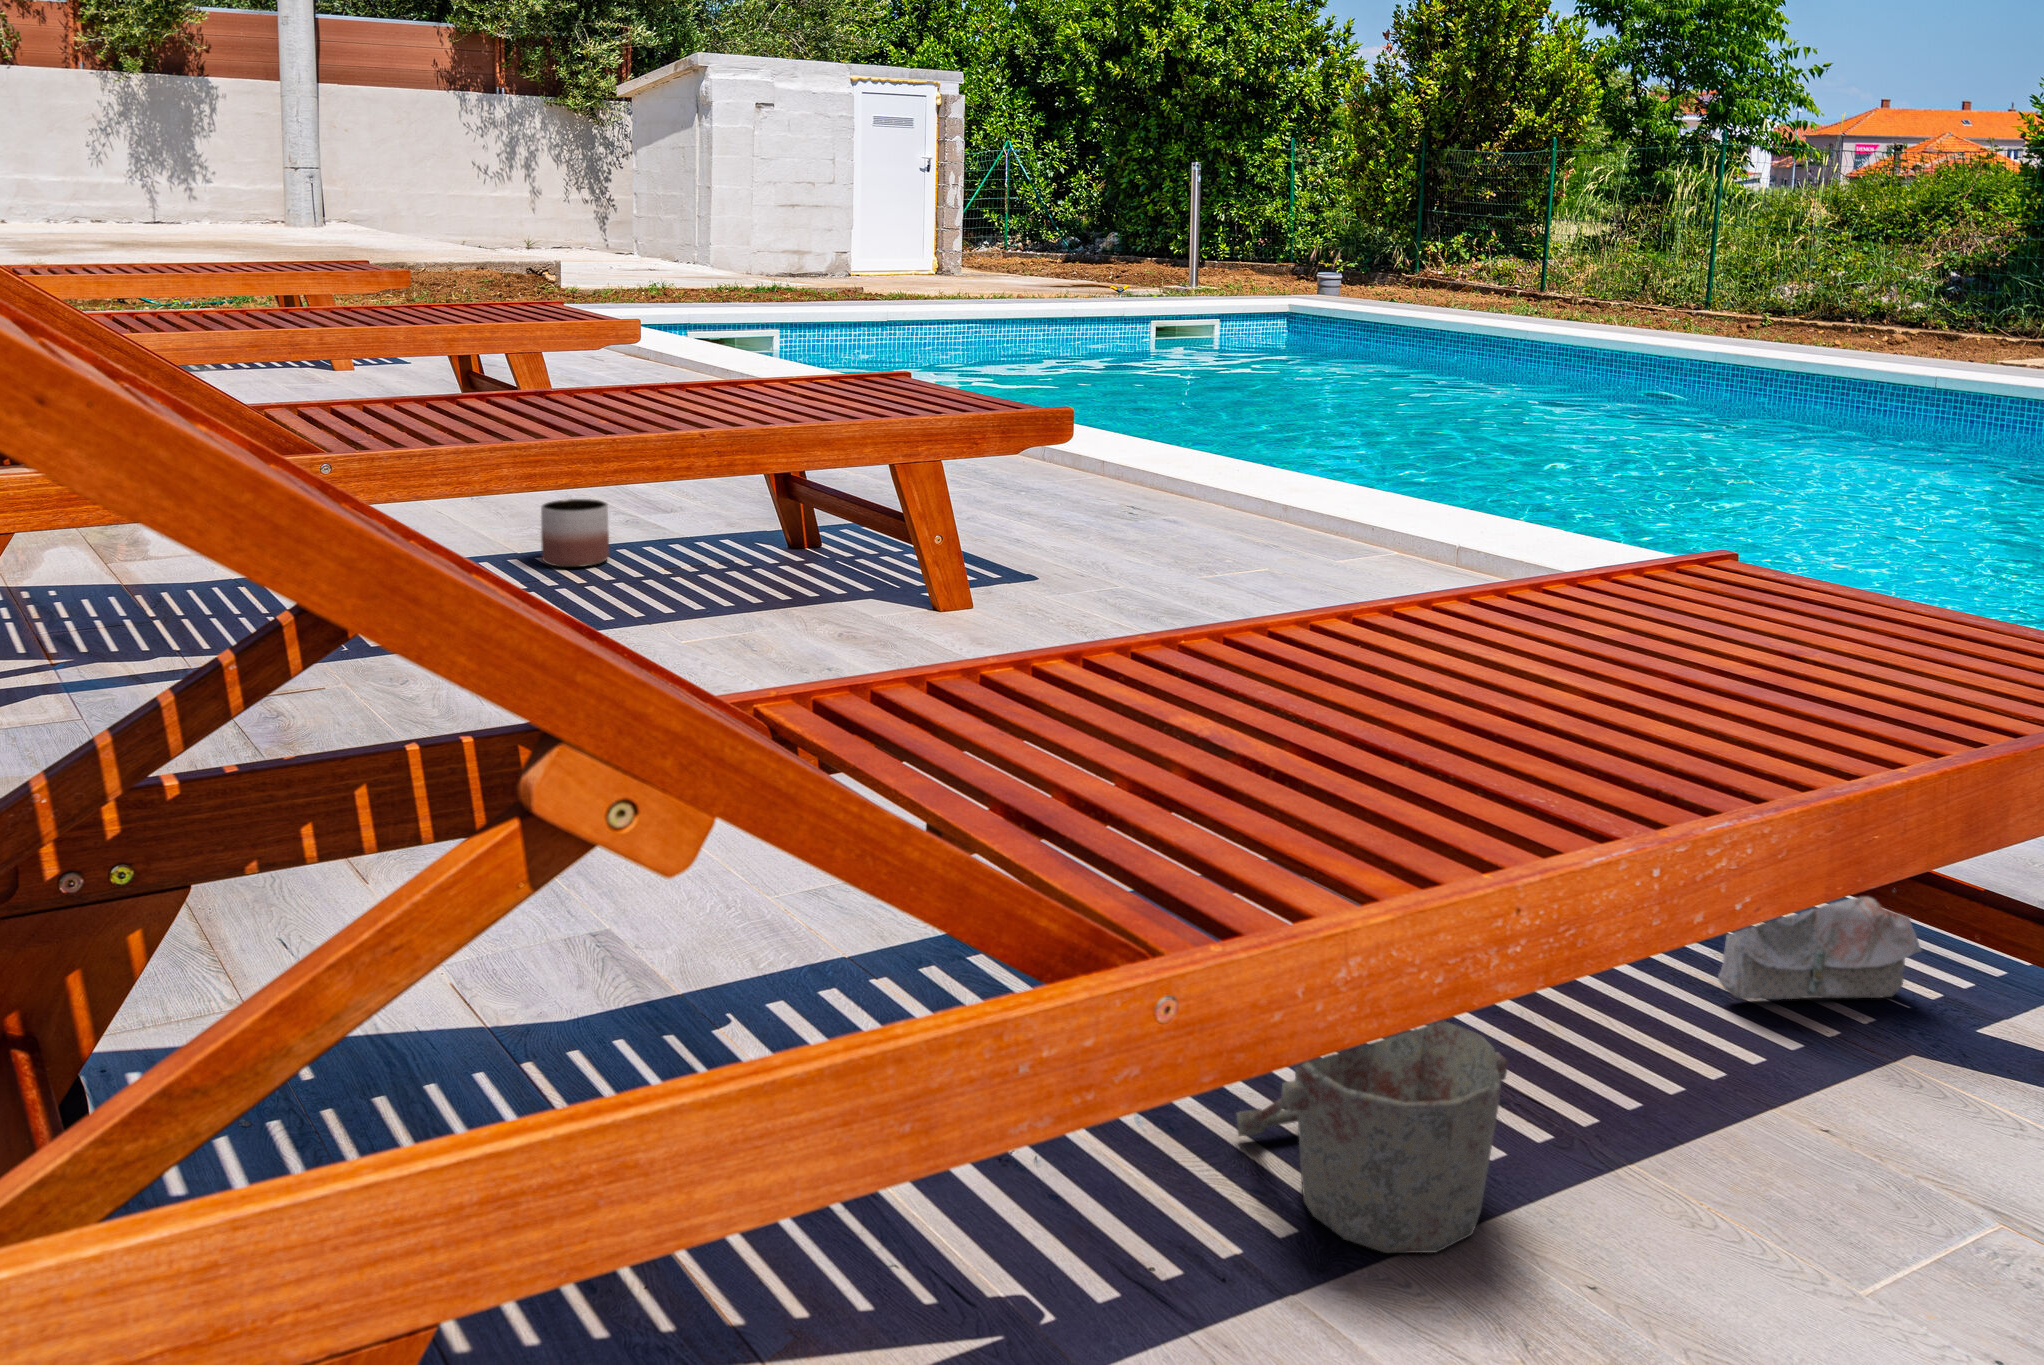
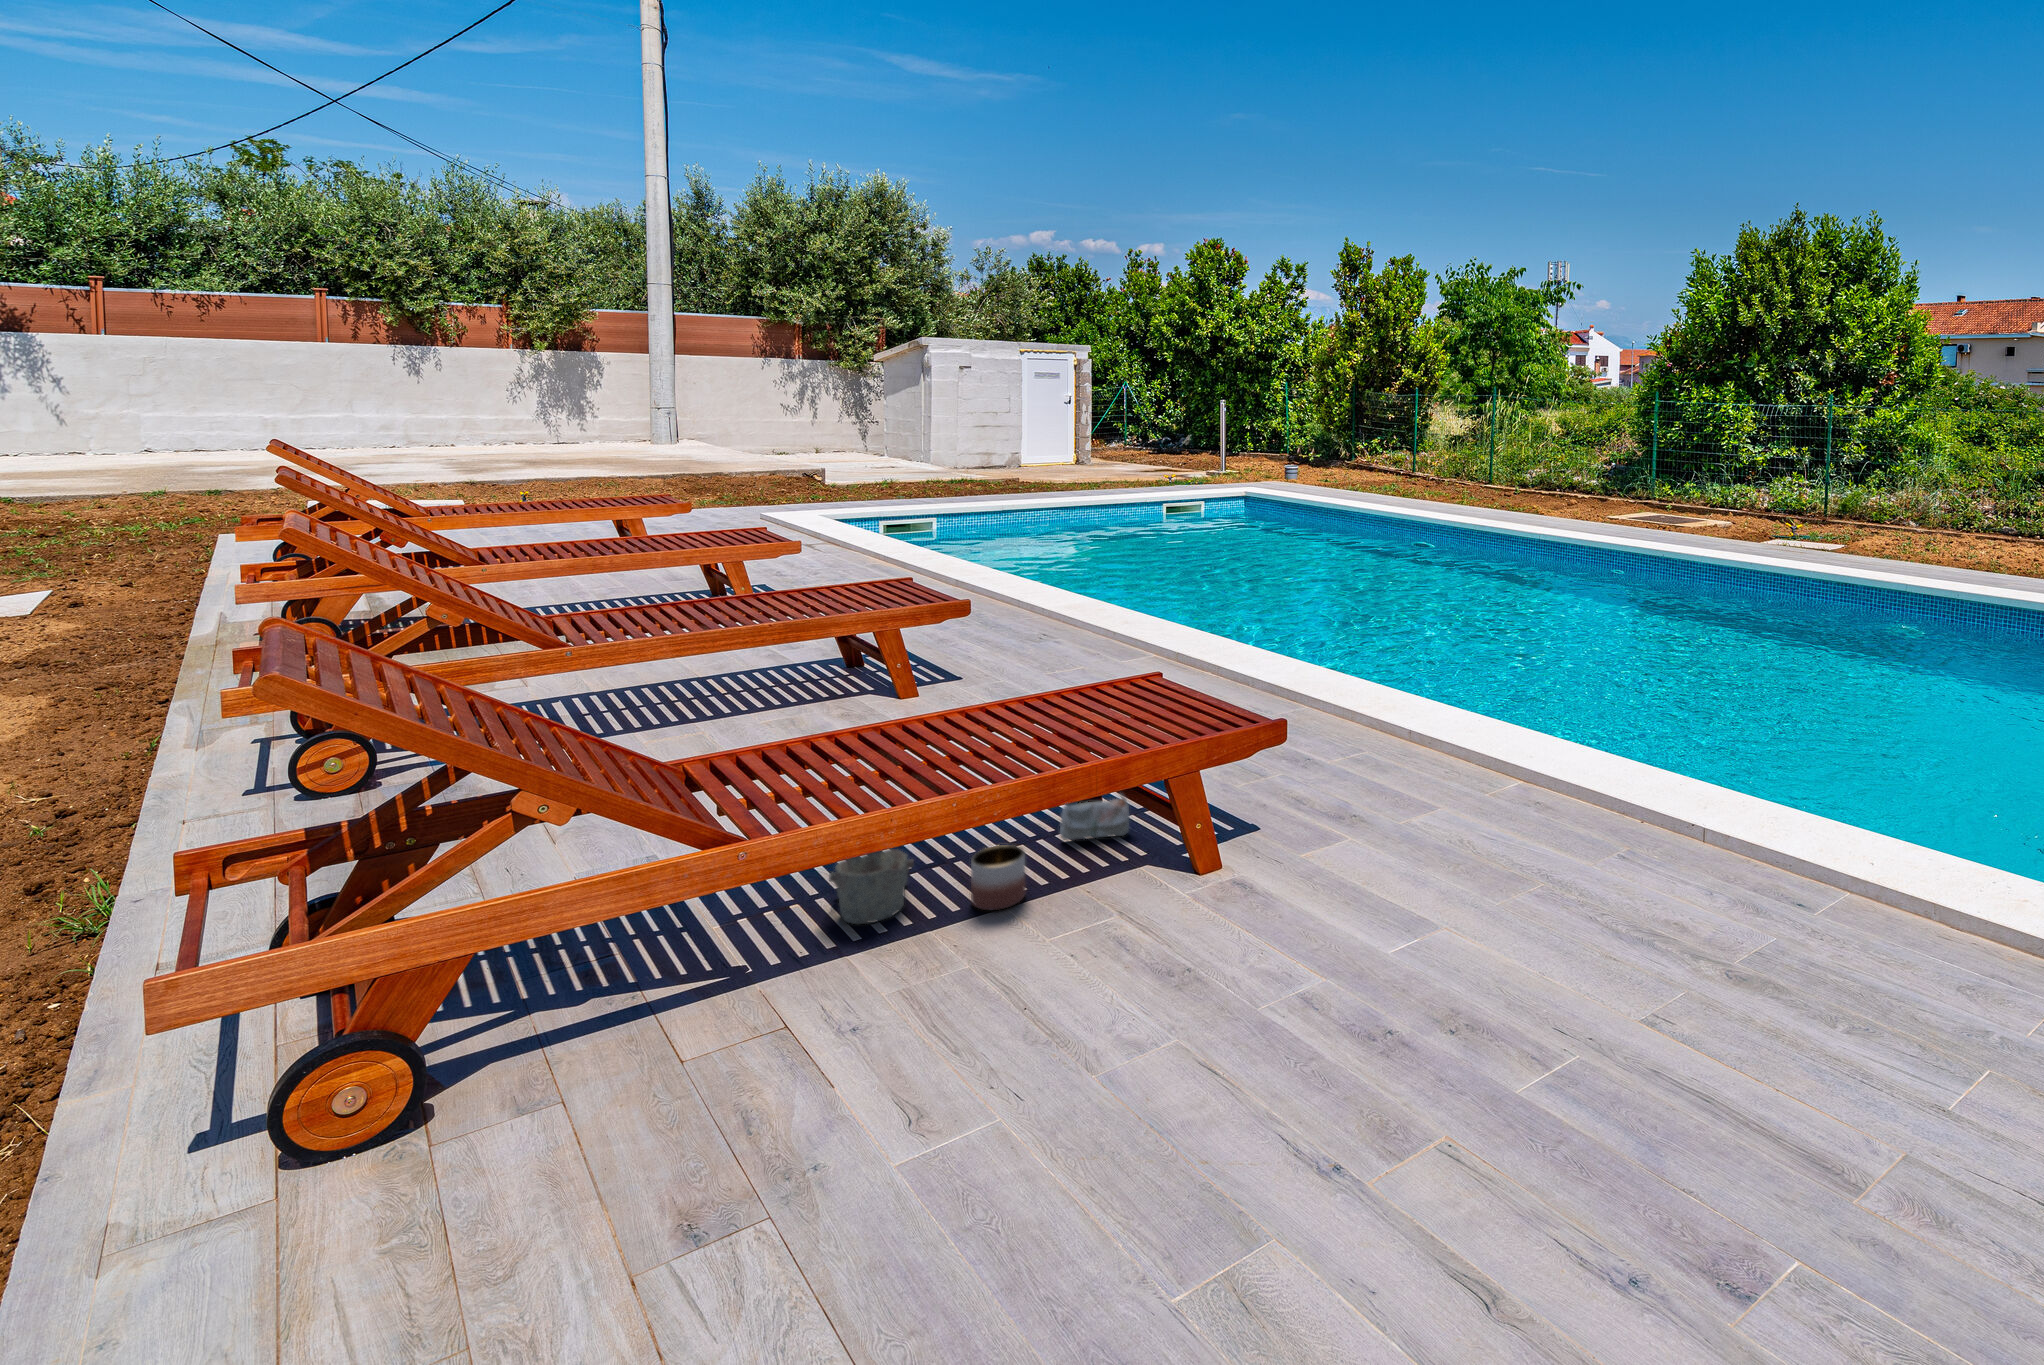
planter: present [541,499,609,567] -> present [971,845,1026,910]

